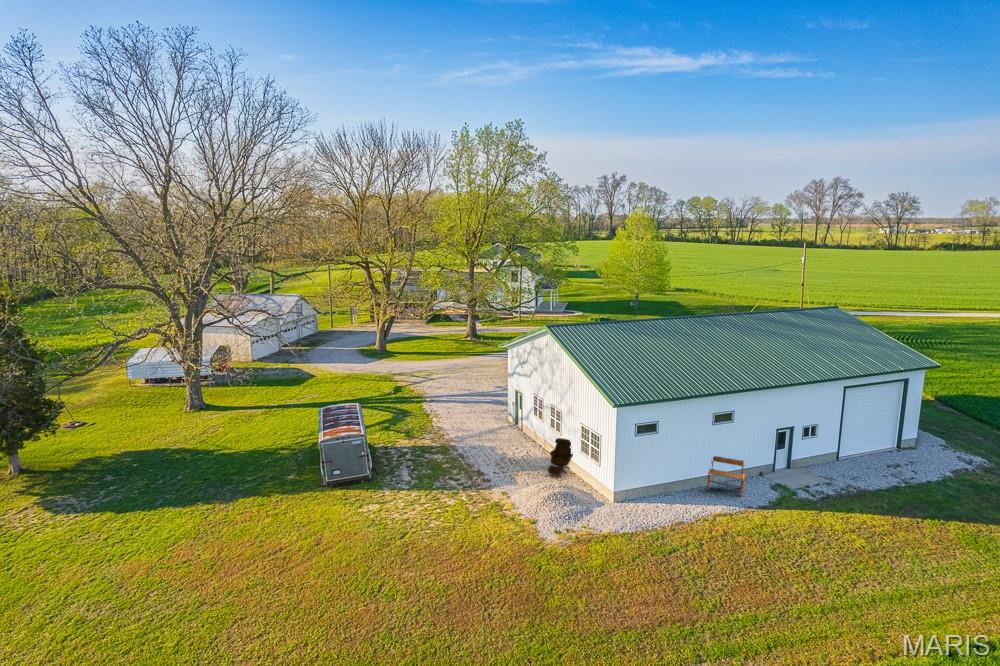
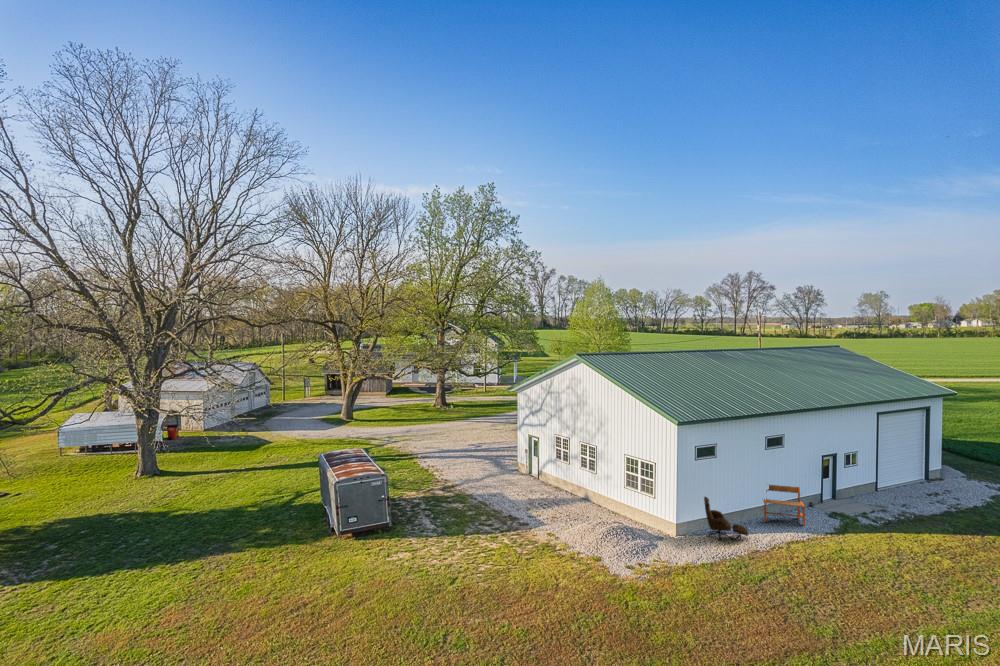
lounge chair: present [548,438,573,476] -> present [704,497,748,540]

